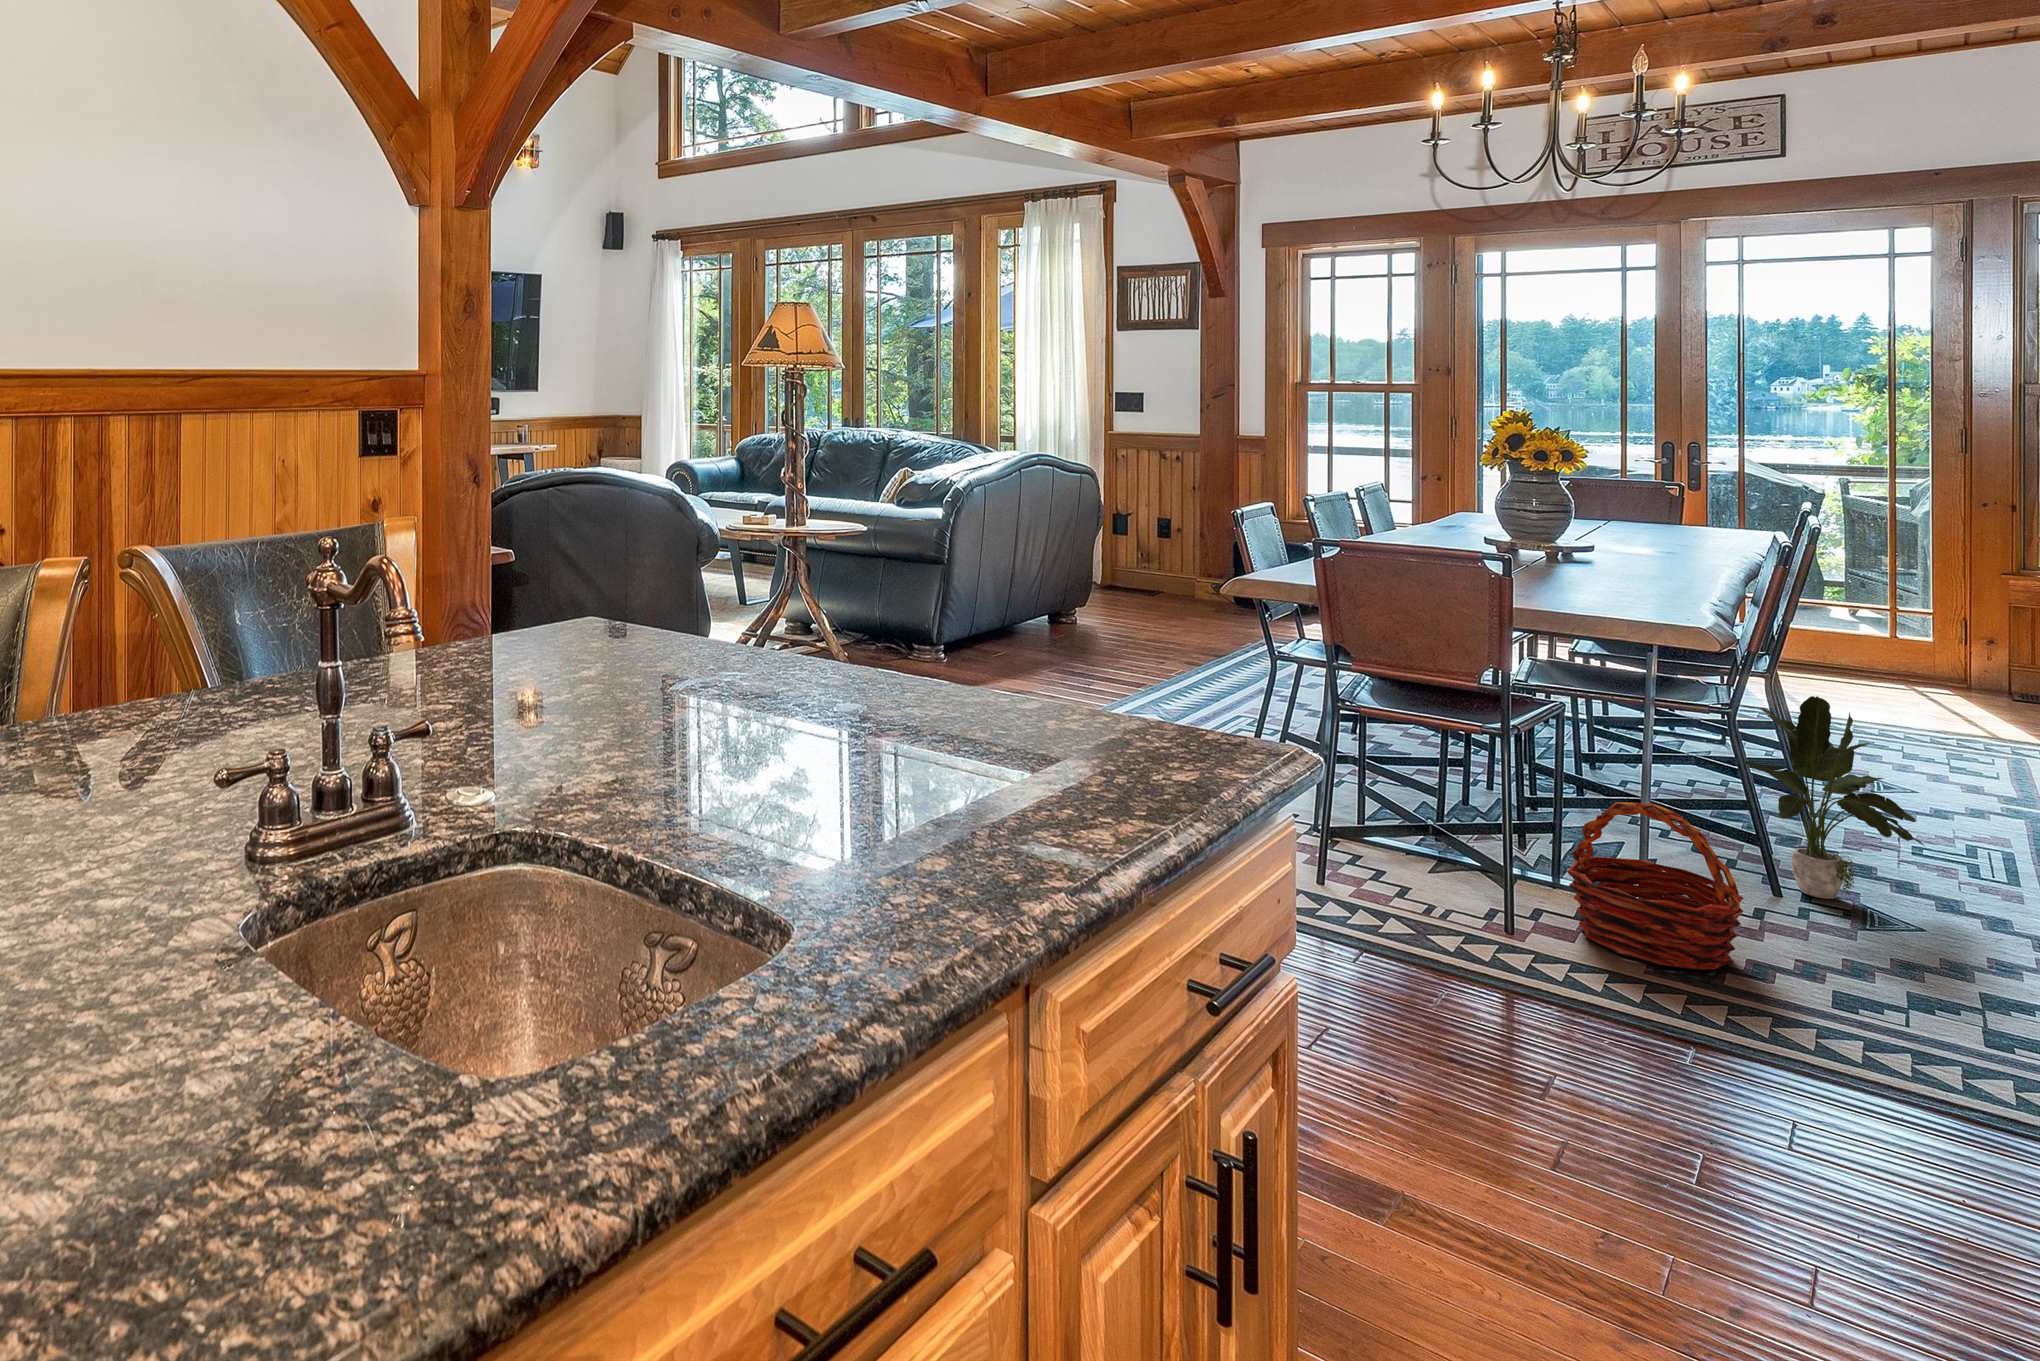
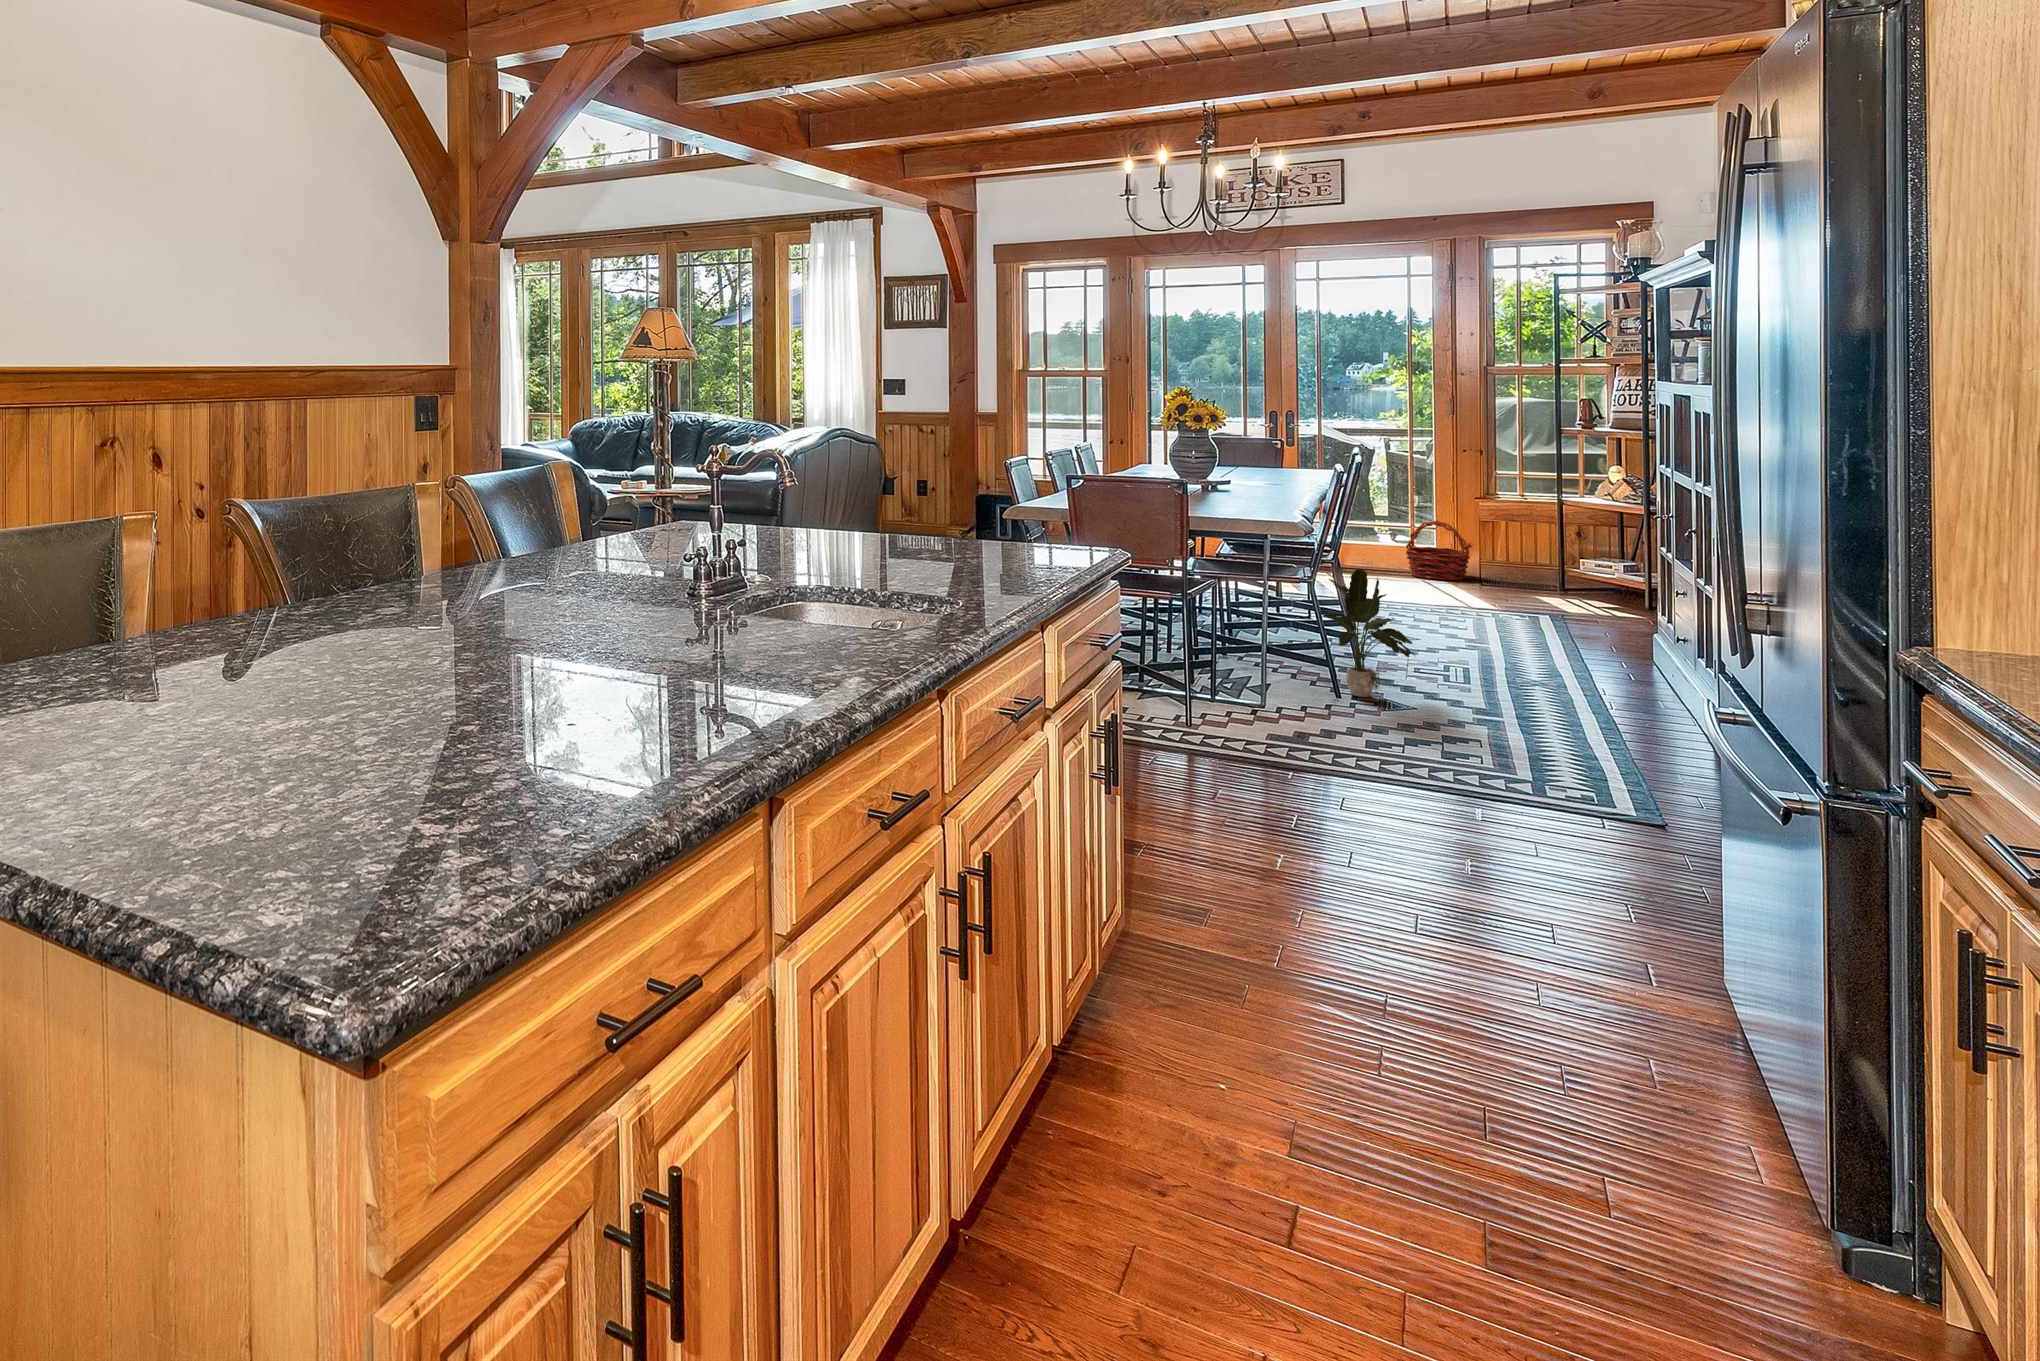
basket: present [1567,802,1743,970] -> present [1406,520,1470,580]

